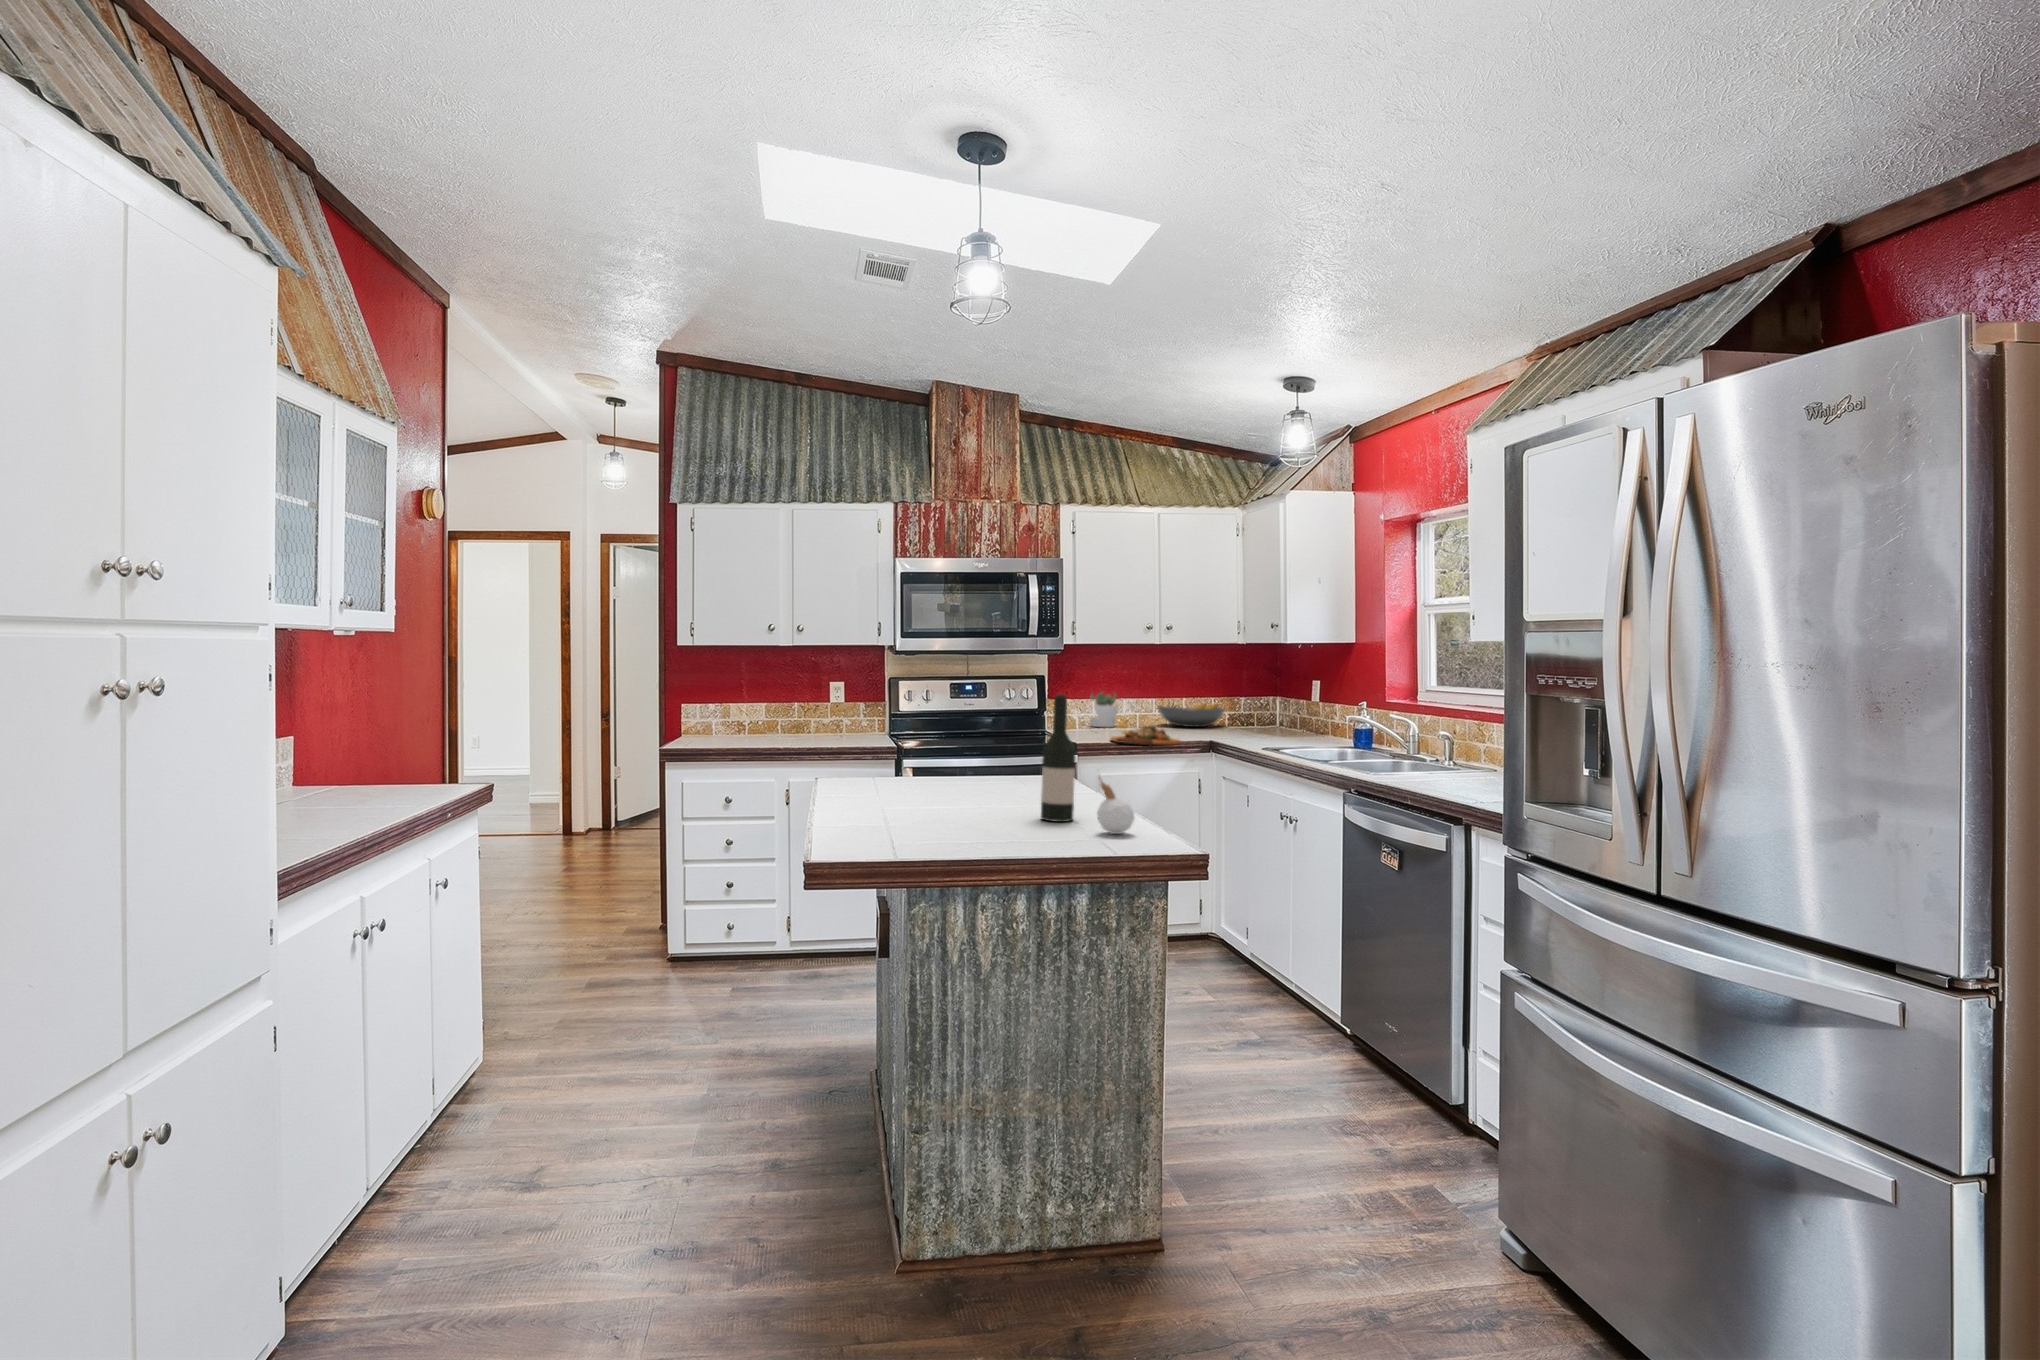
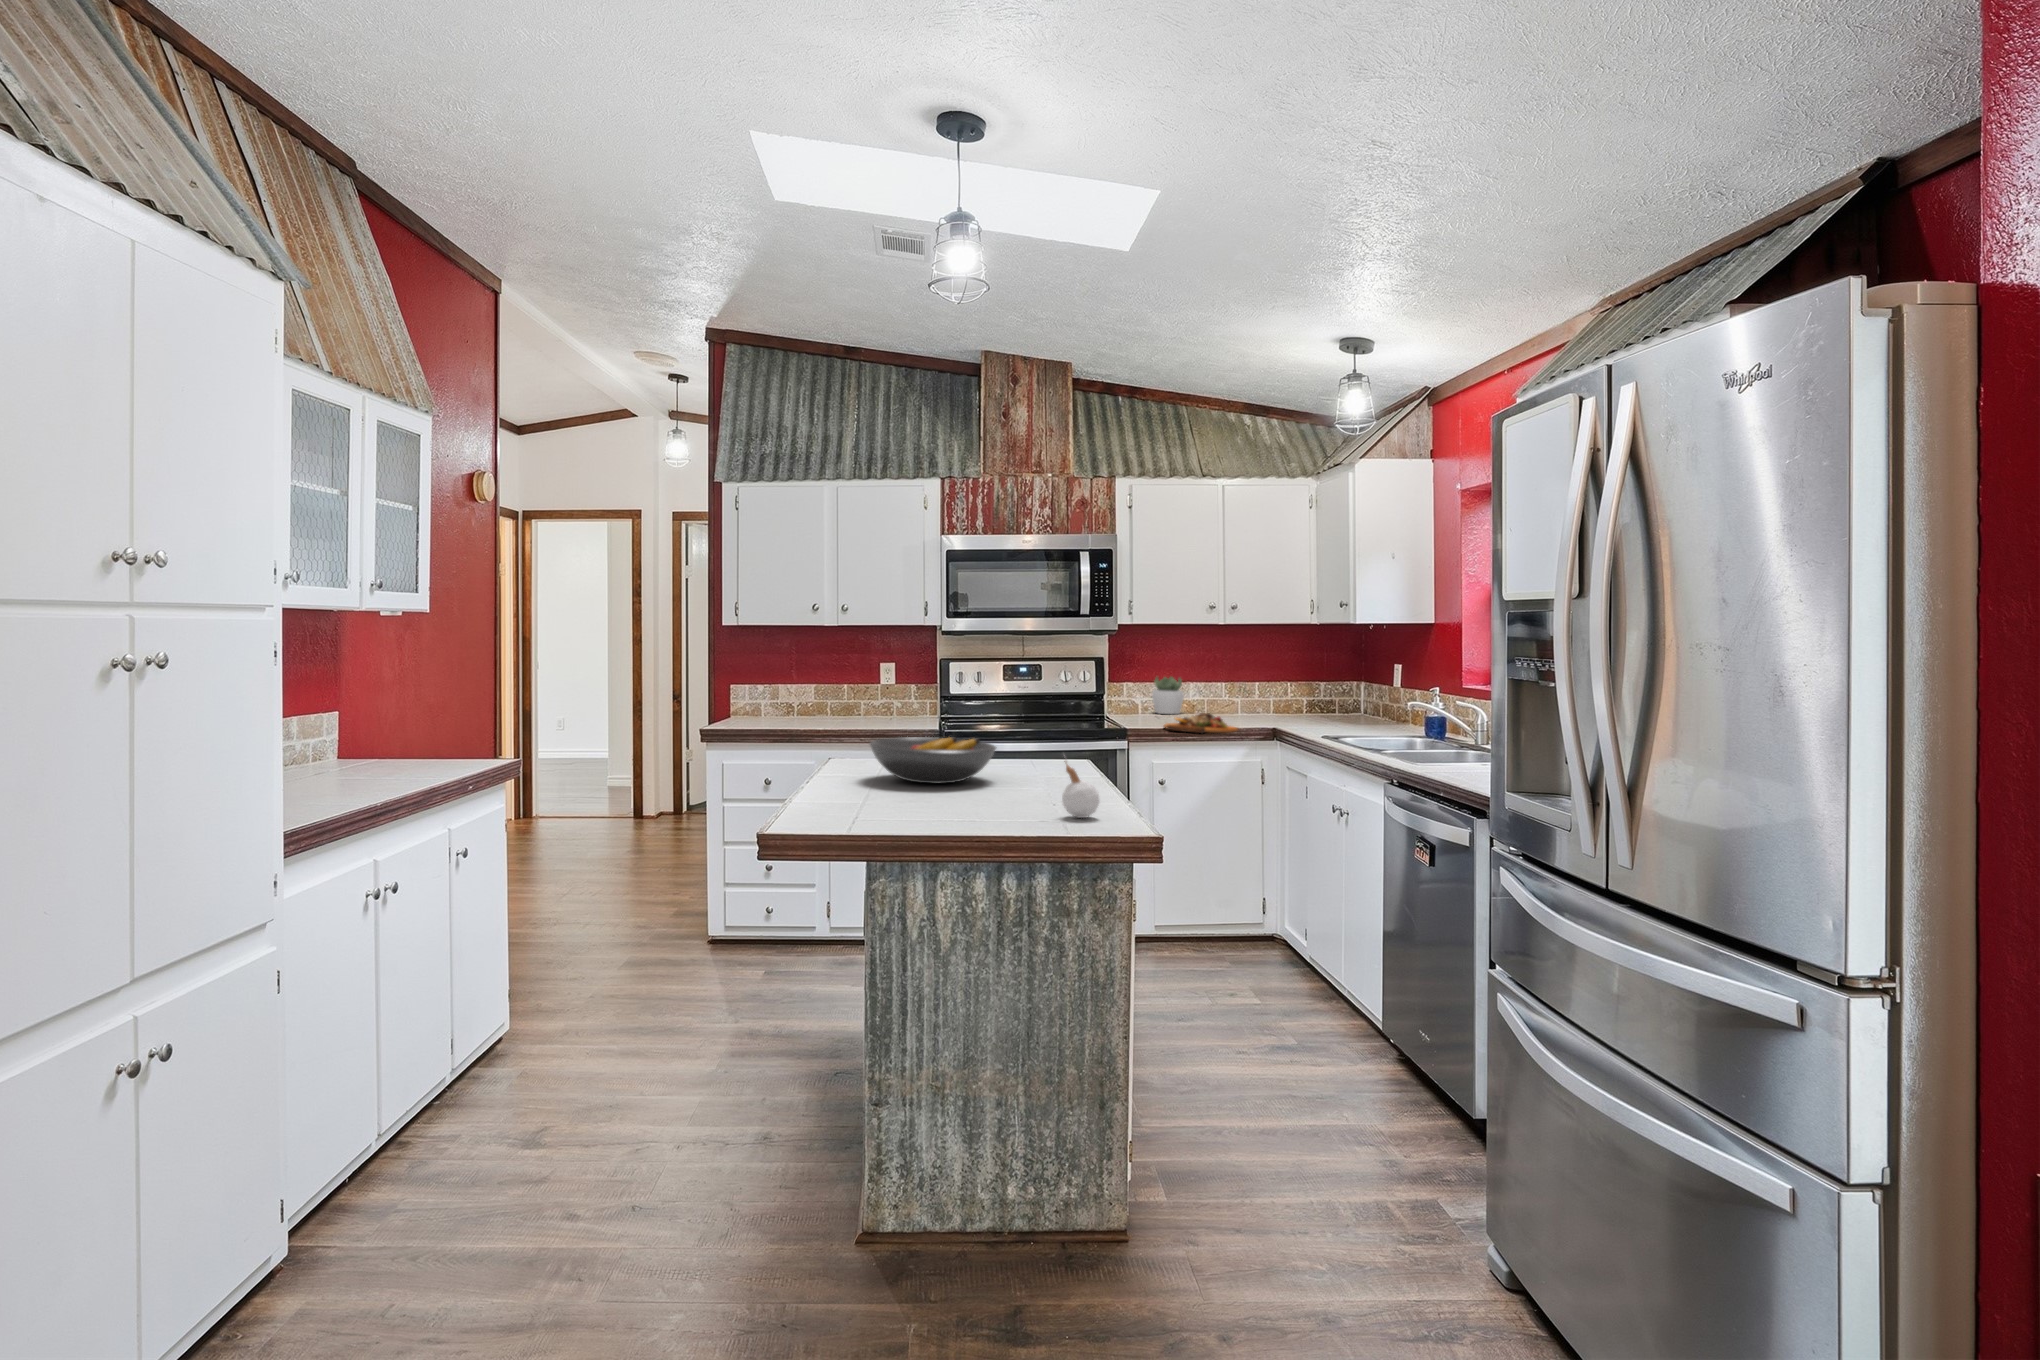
wine bottle: present [1041,694,1075,822] -> none [1016,677,1053,806]
fruit bowl: present [1158,703,1225,727] -> present [870,737,997,783]

